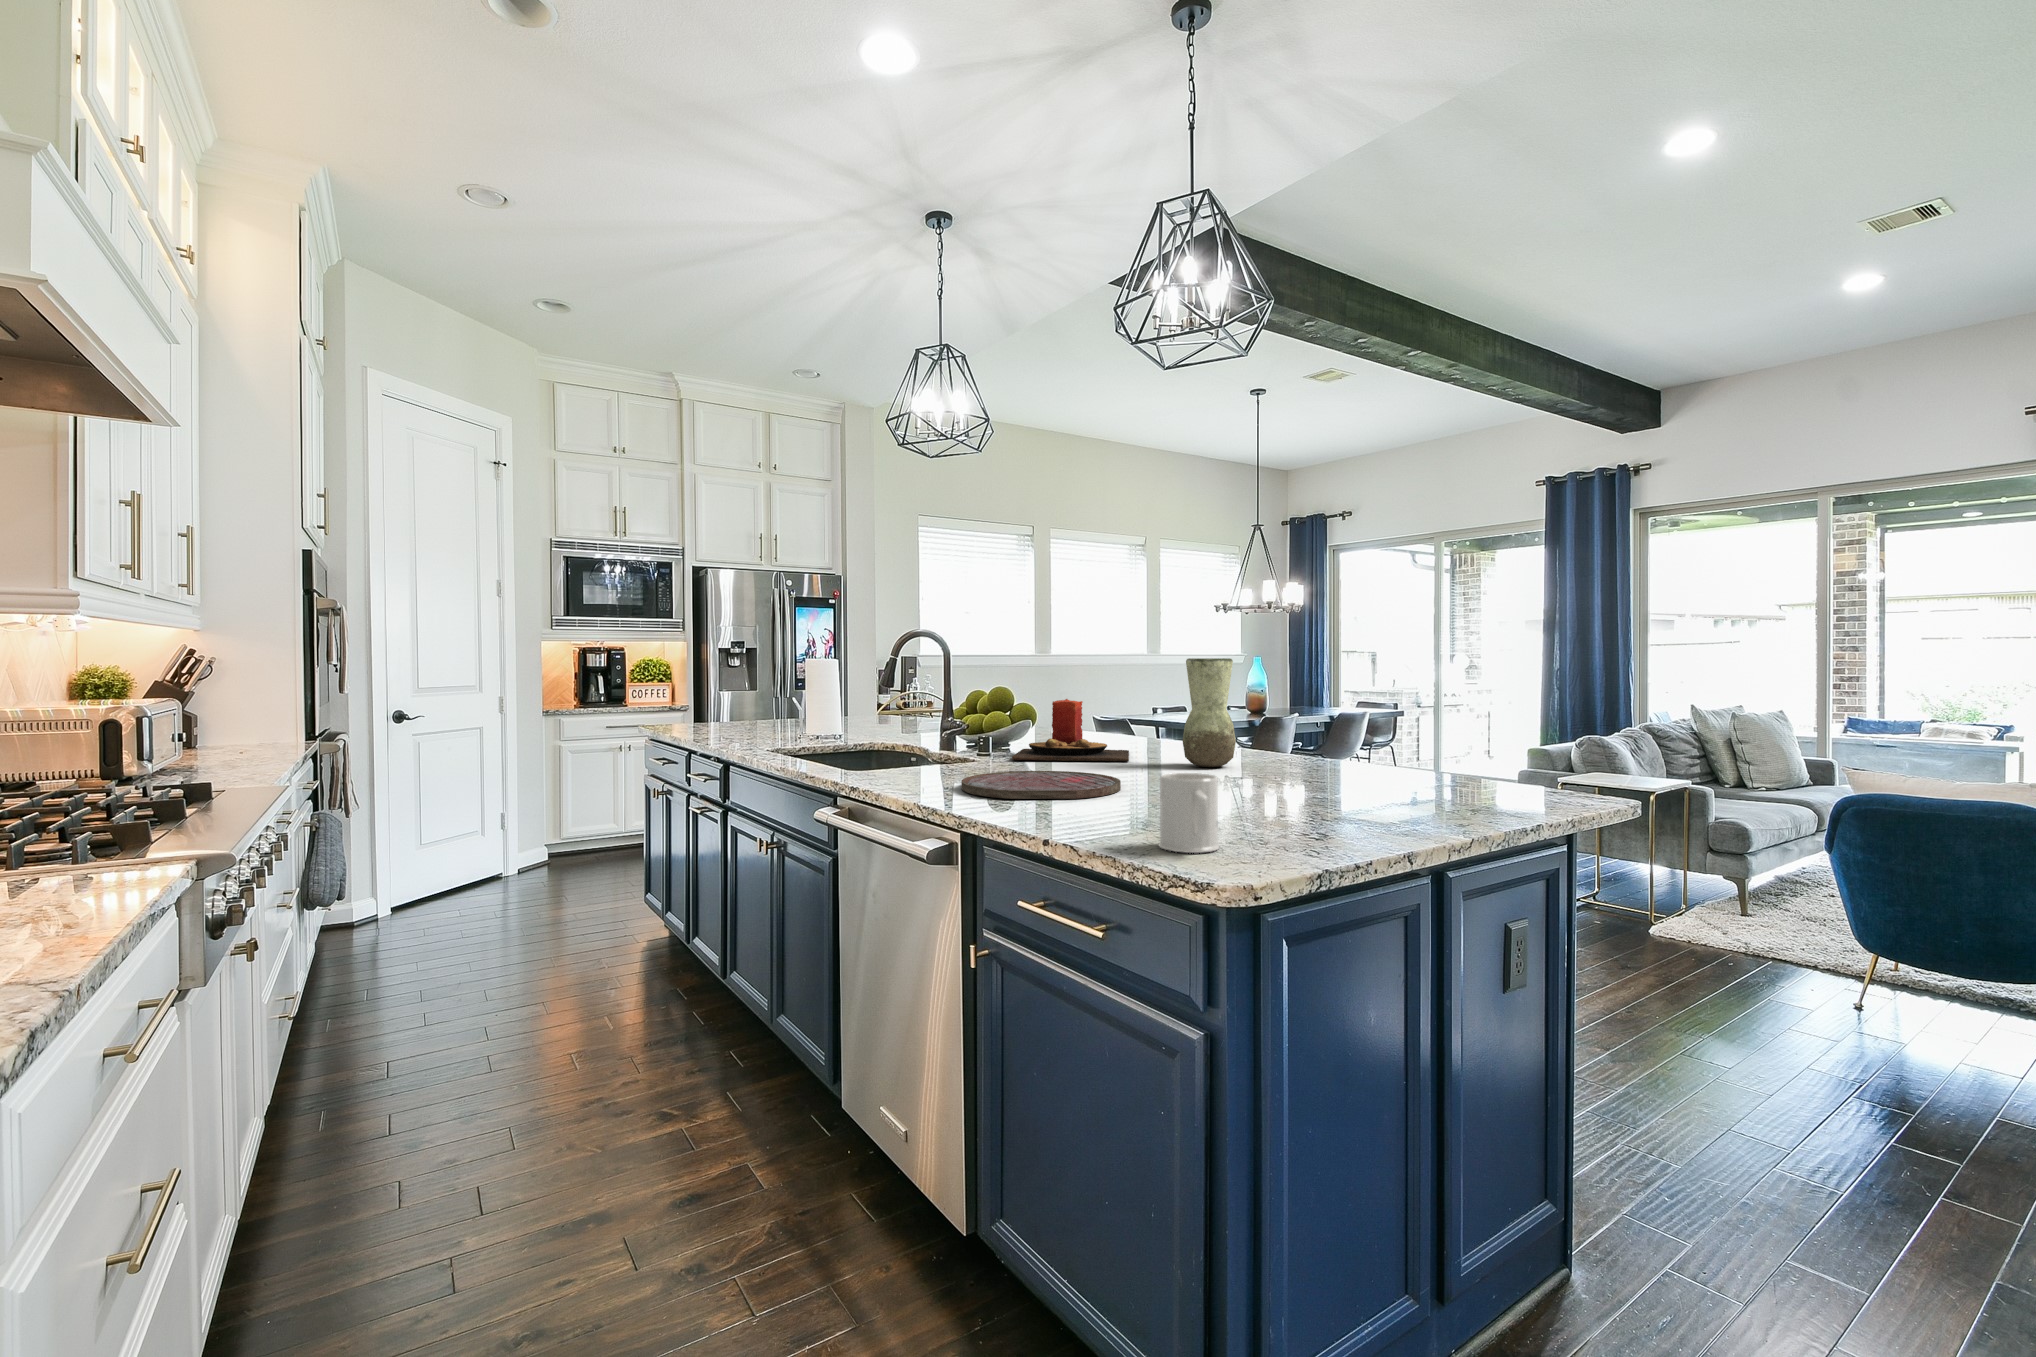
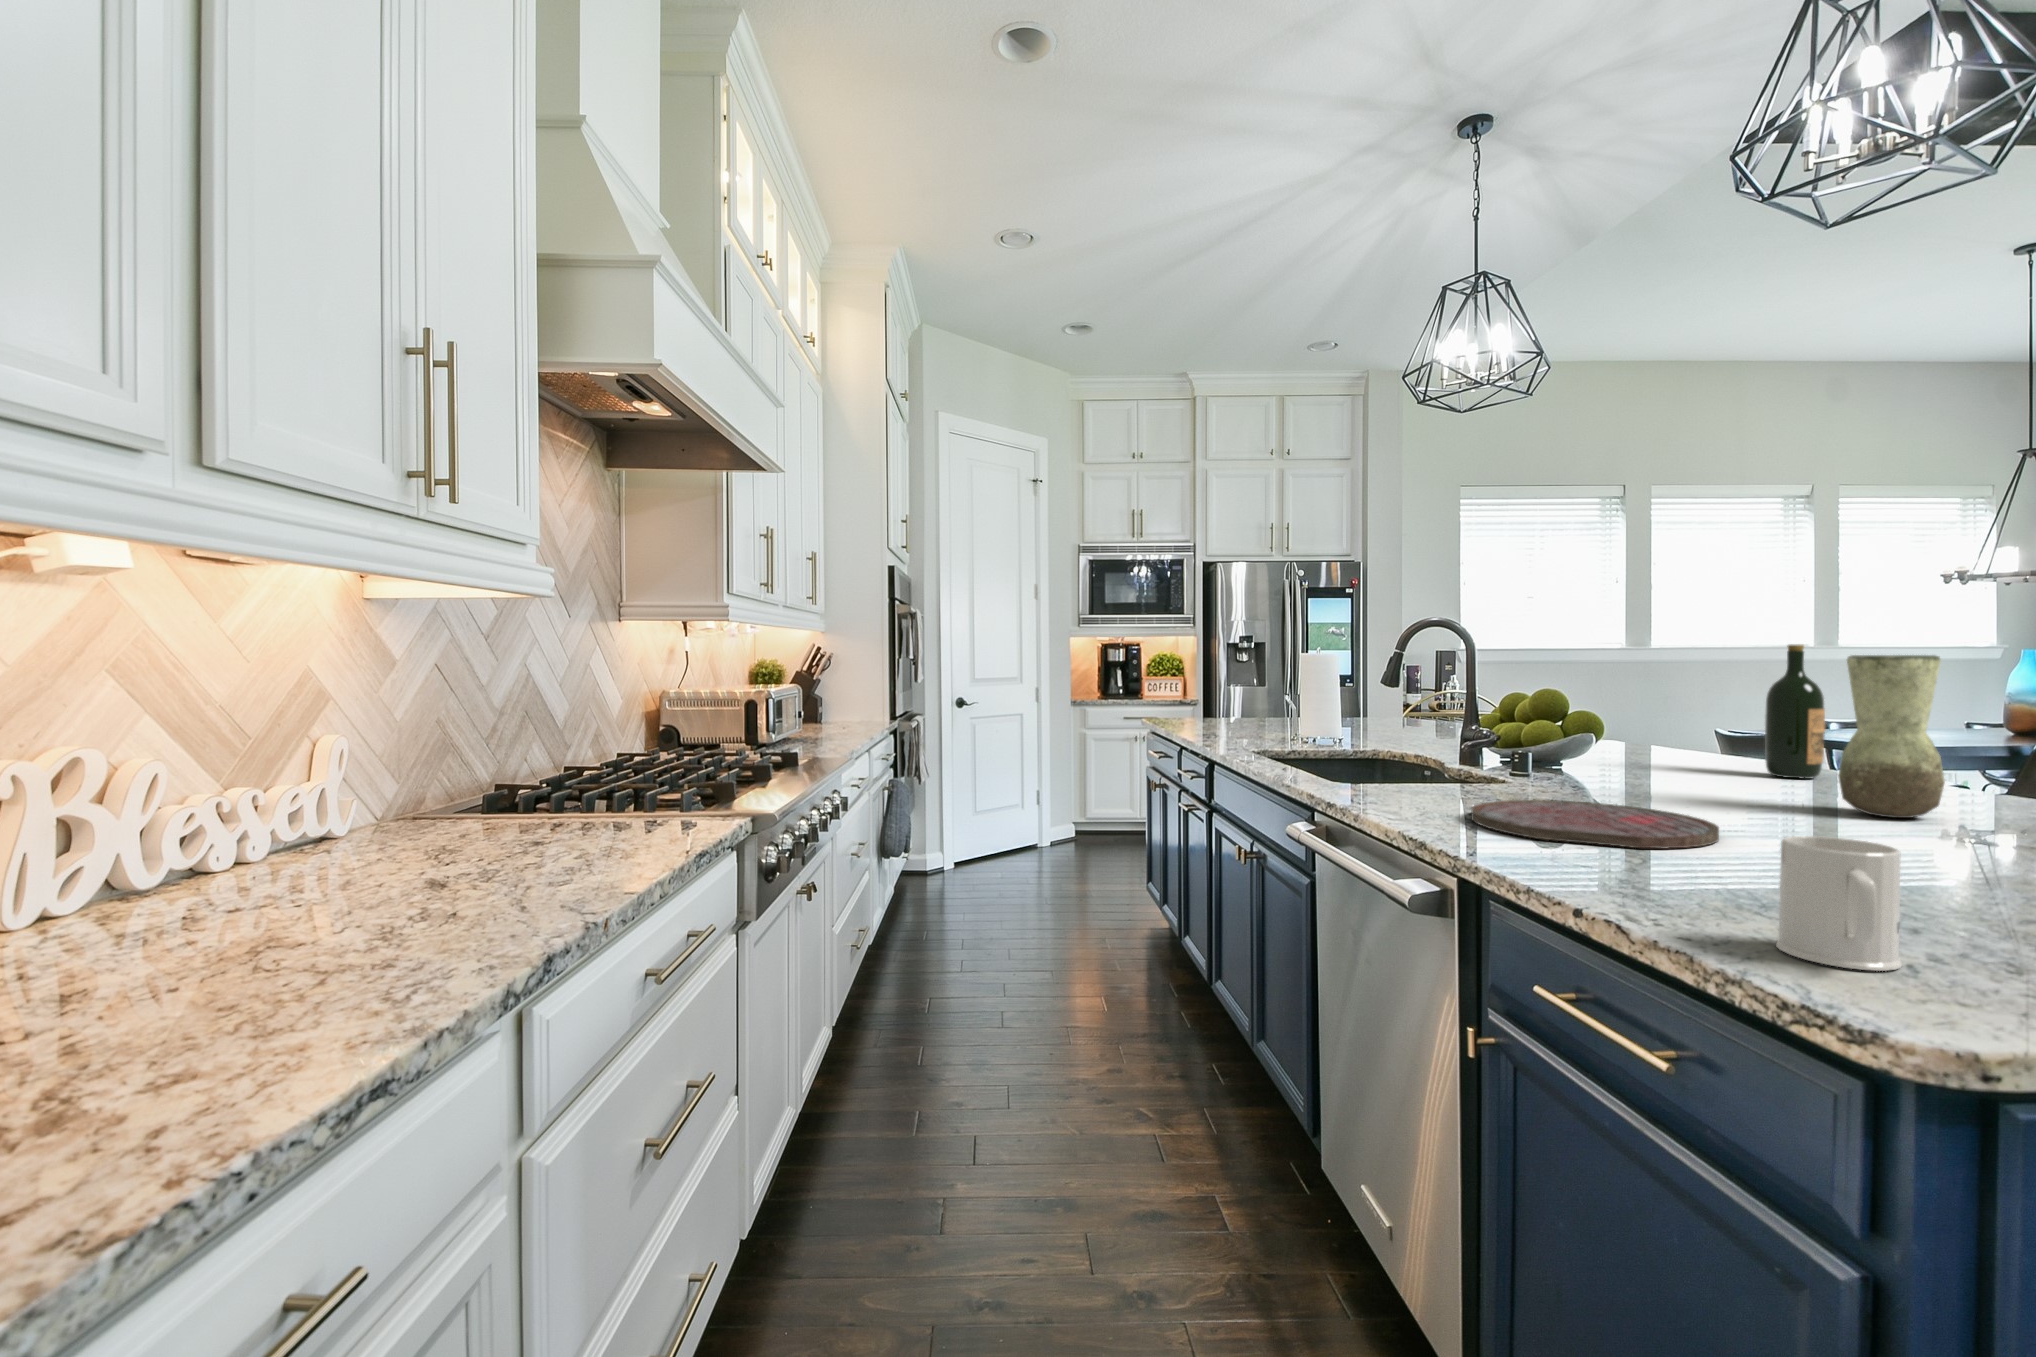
wine bottle: none [1141,651,1174,747] -> present [1765,644,1825,779]
candle: present [1012,699,1129,761] -> none [1553,708,1743,797]

